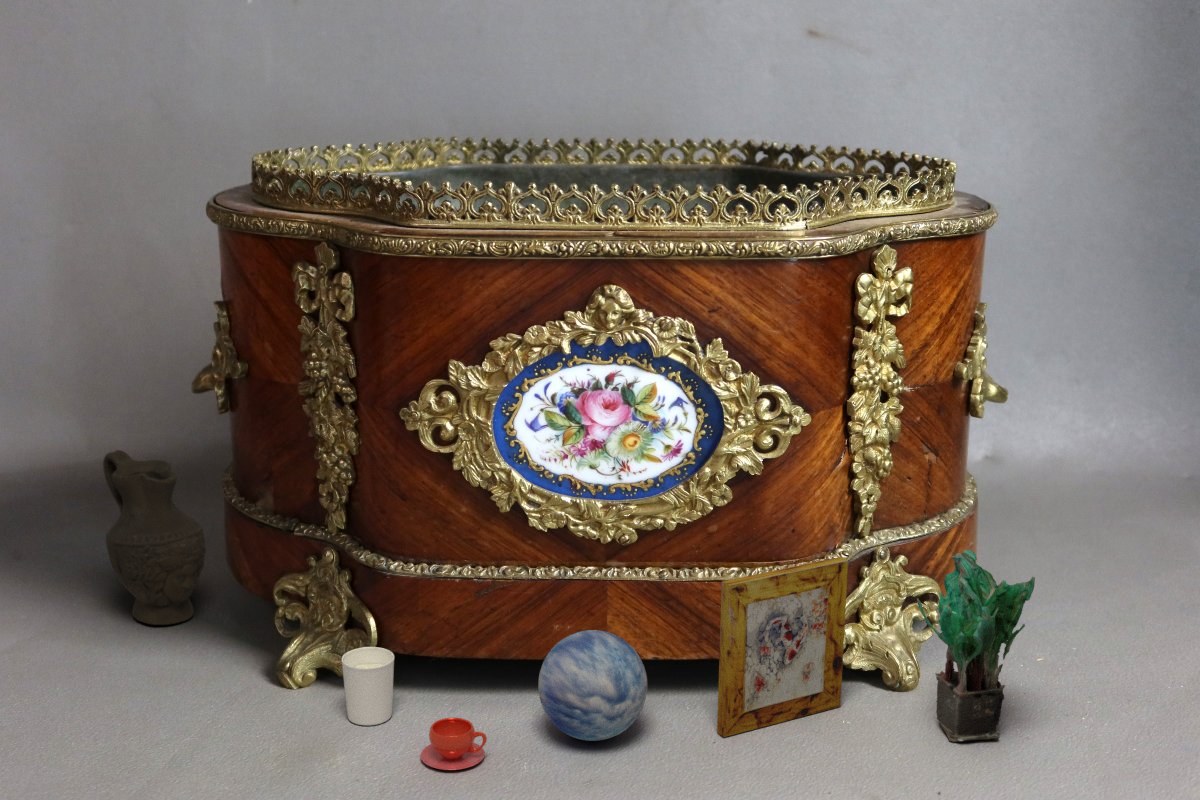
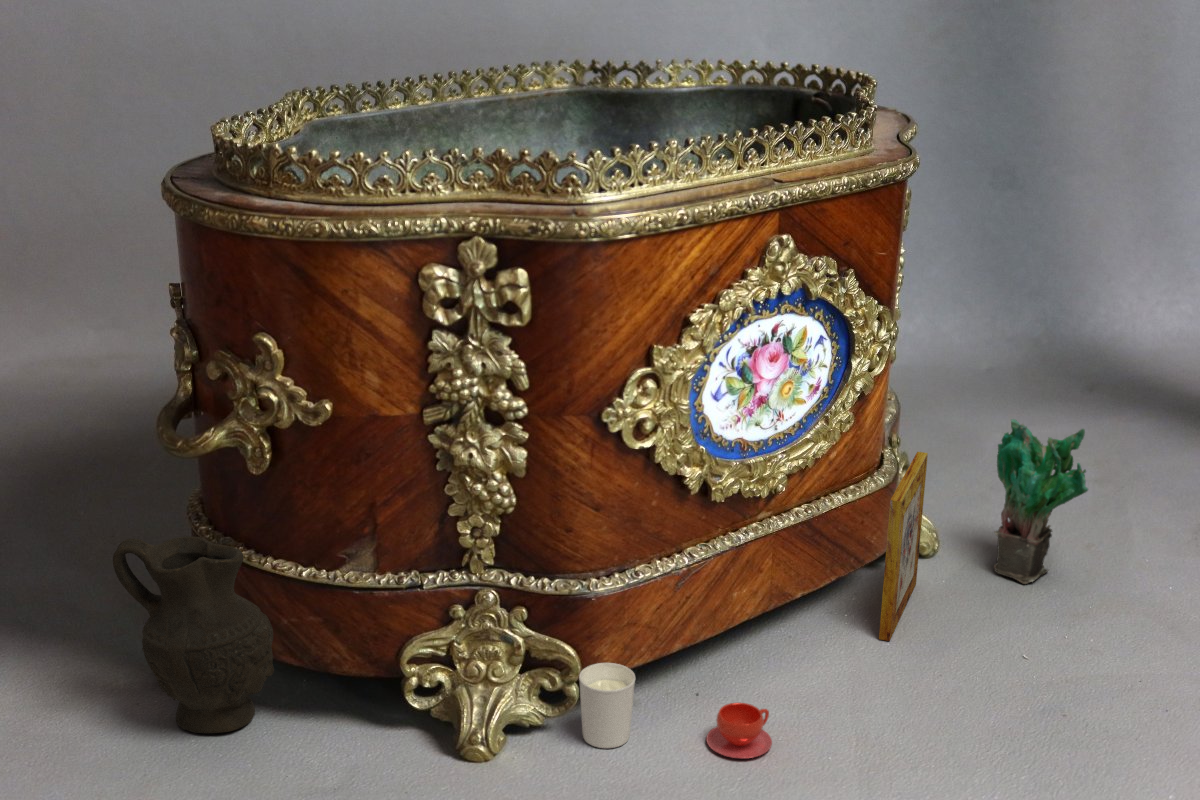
decorative orb: present [538,630,647,741] -> none [751,578,858,685]

